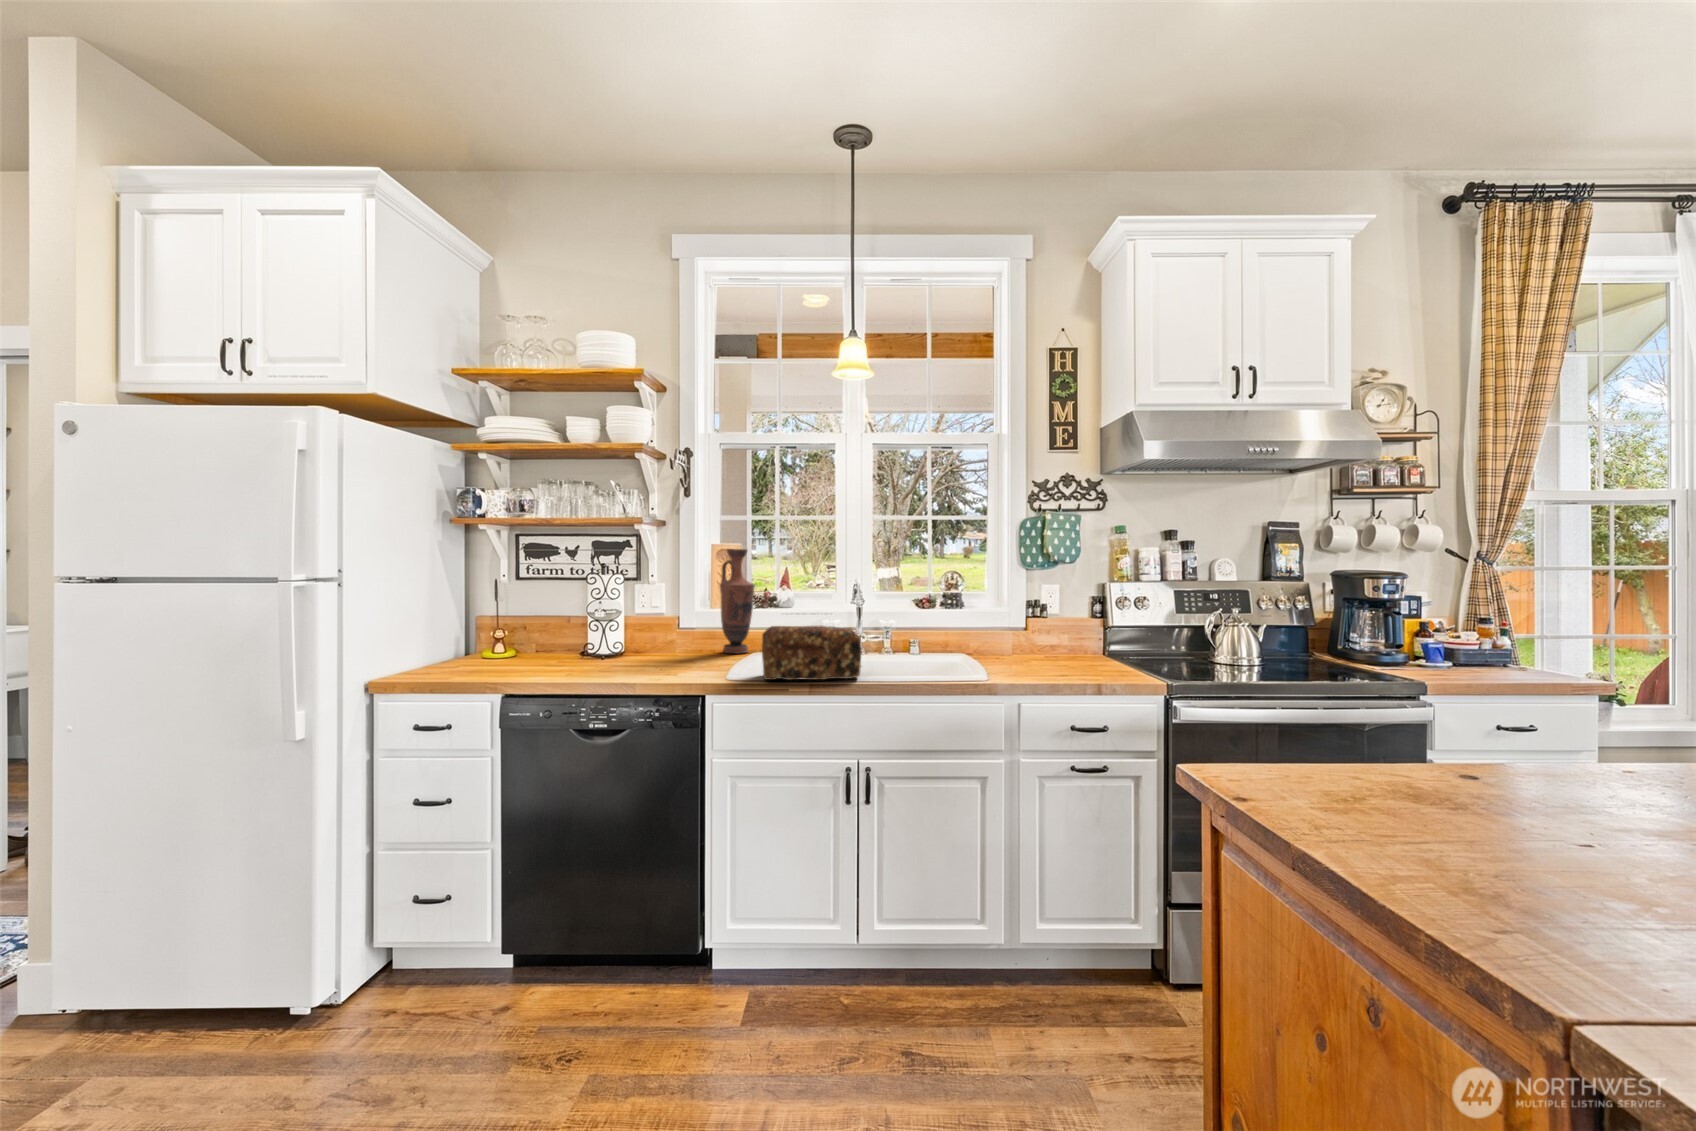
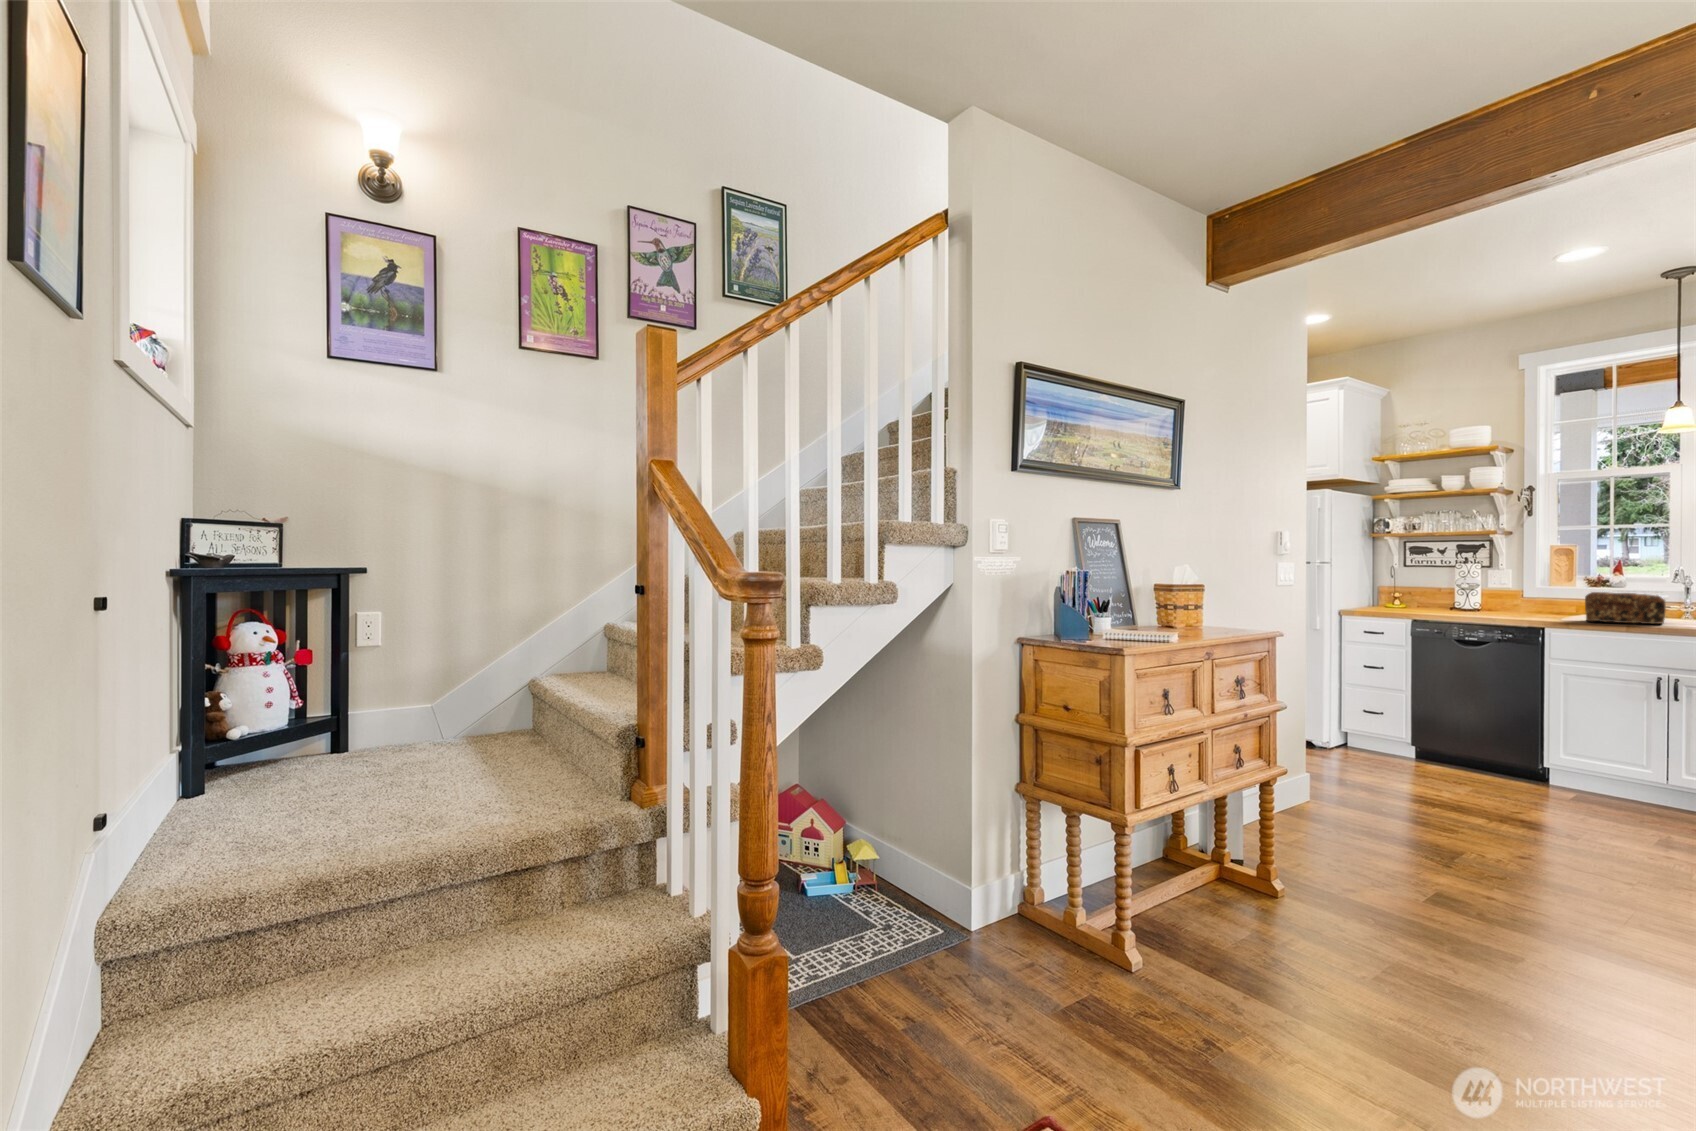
vase: present [720,549,754,653] -> none [1556,548,1584,612]

